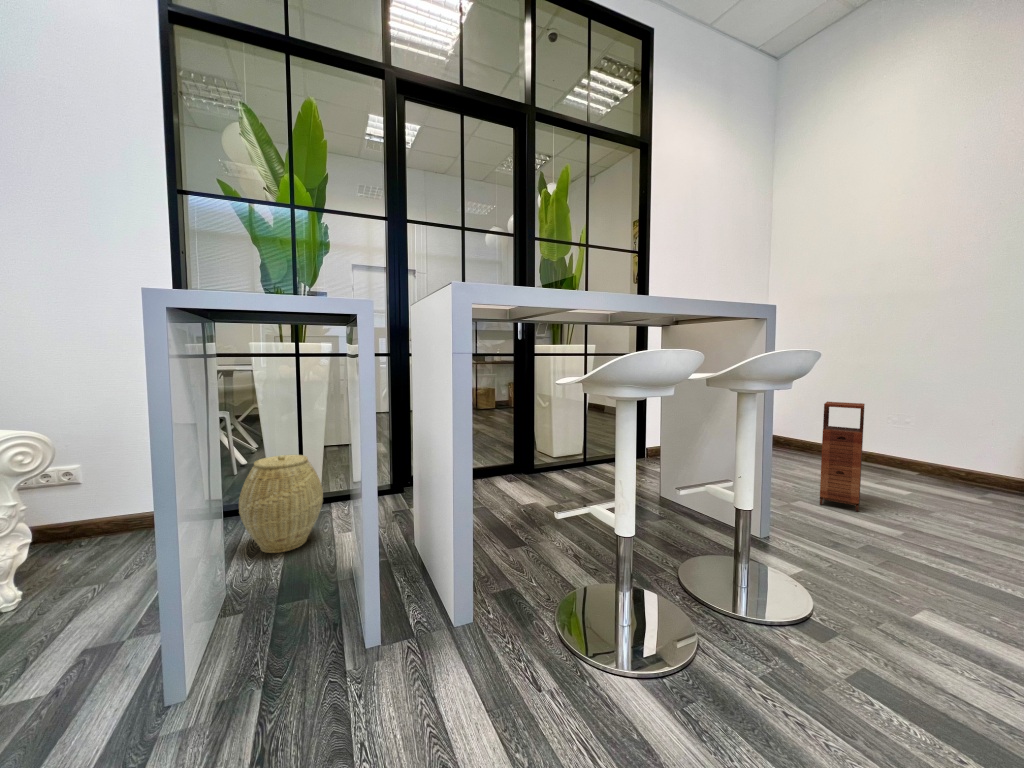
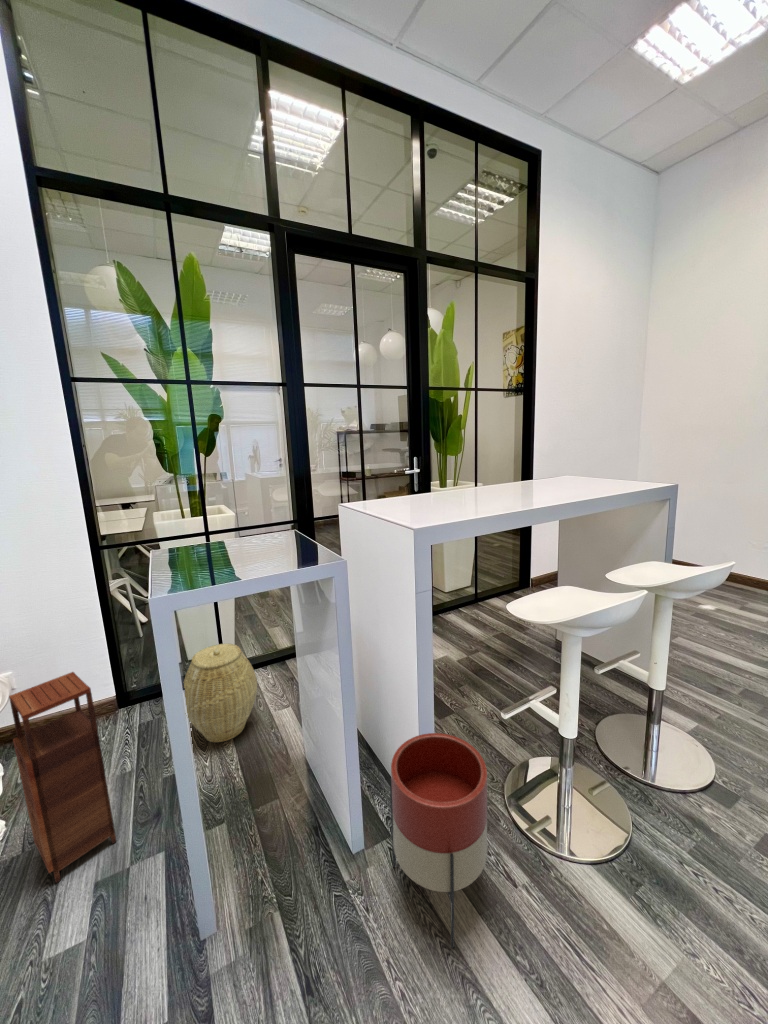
storage cabinet: present [820,402,865,512] -> present [9,672,116,883]
planter: none [395,507,506,739] -> present [390,733,487,948]

